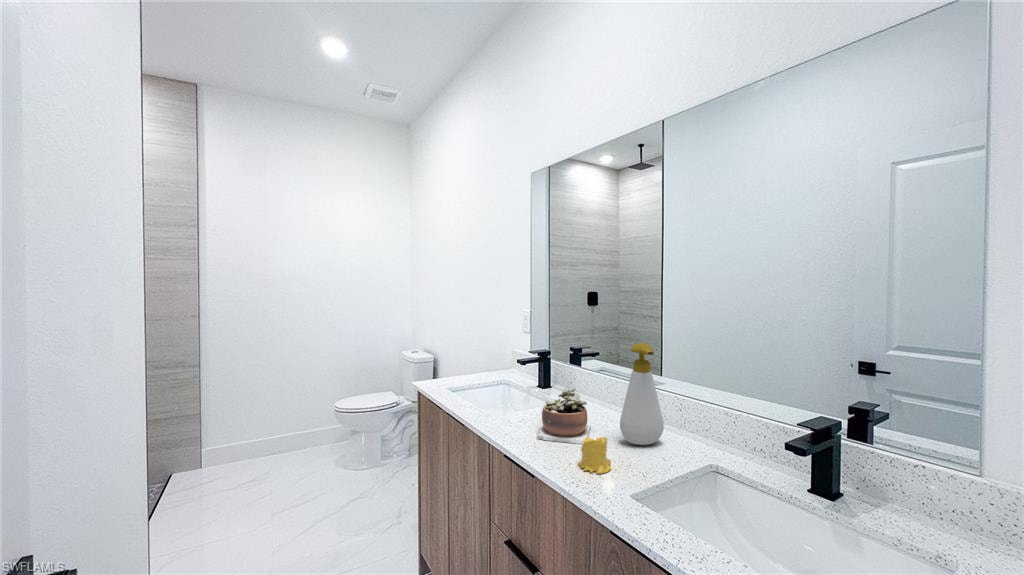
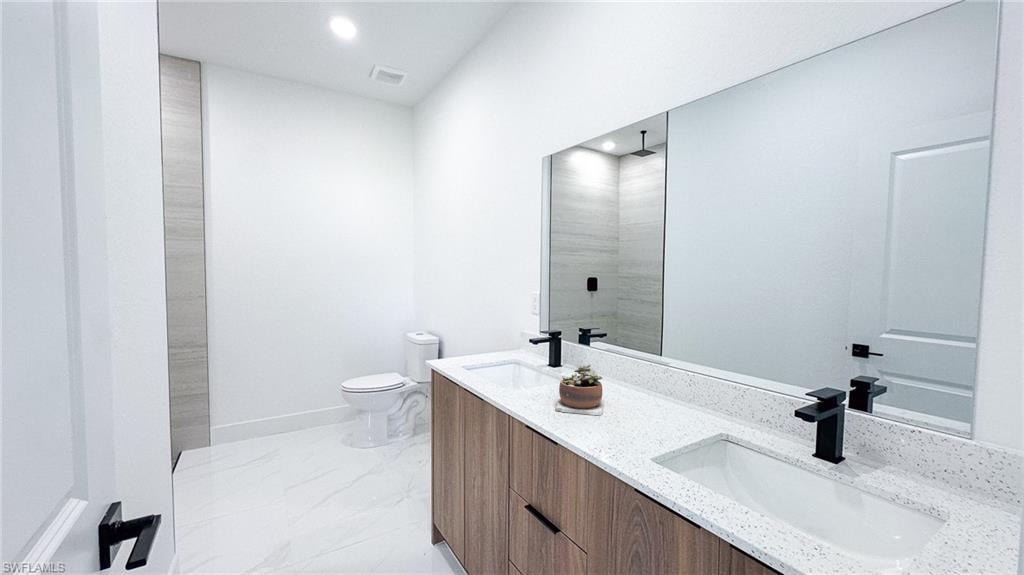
soap bottle: present [620,343,664,445] -> none [634,321,675,417]
candle: present [578,437,611,474] -> none [598,404,630,441]

